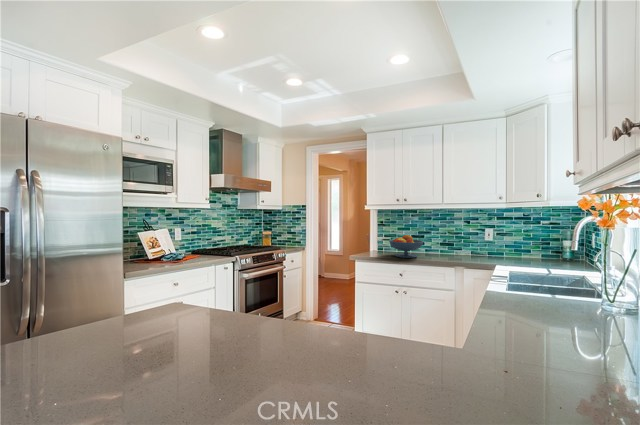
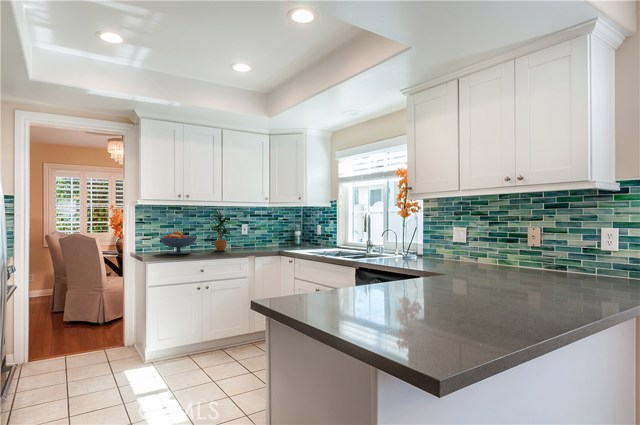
potted plant: none [440,214,468,257] -> present [212,210,231,251]

